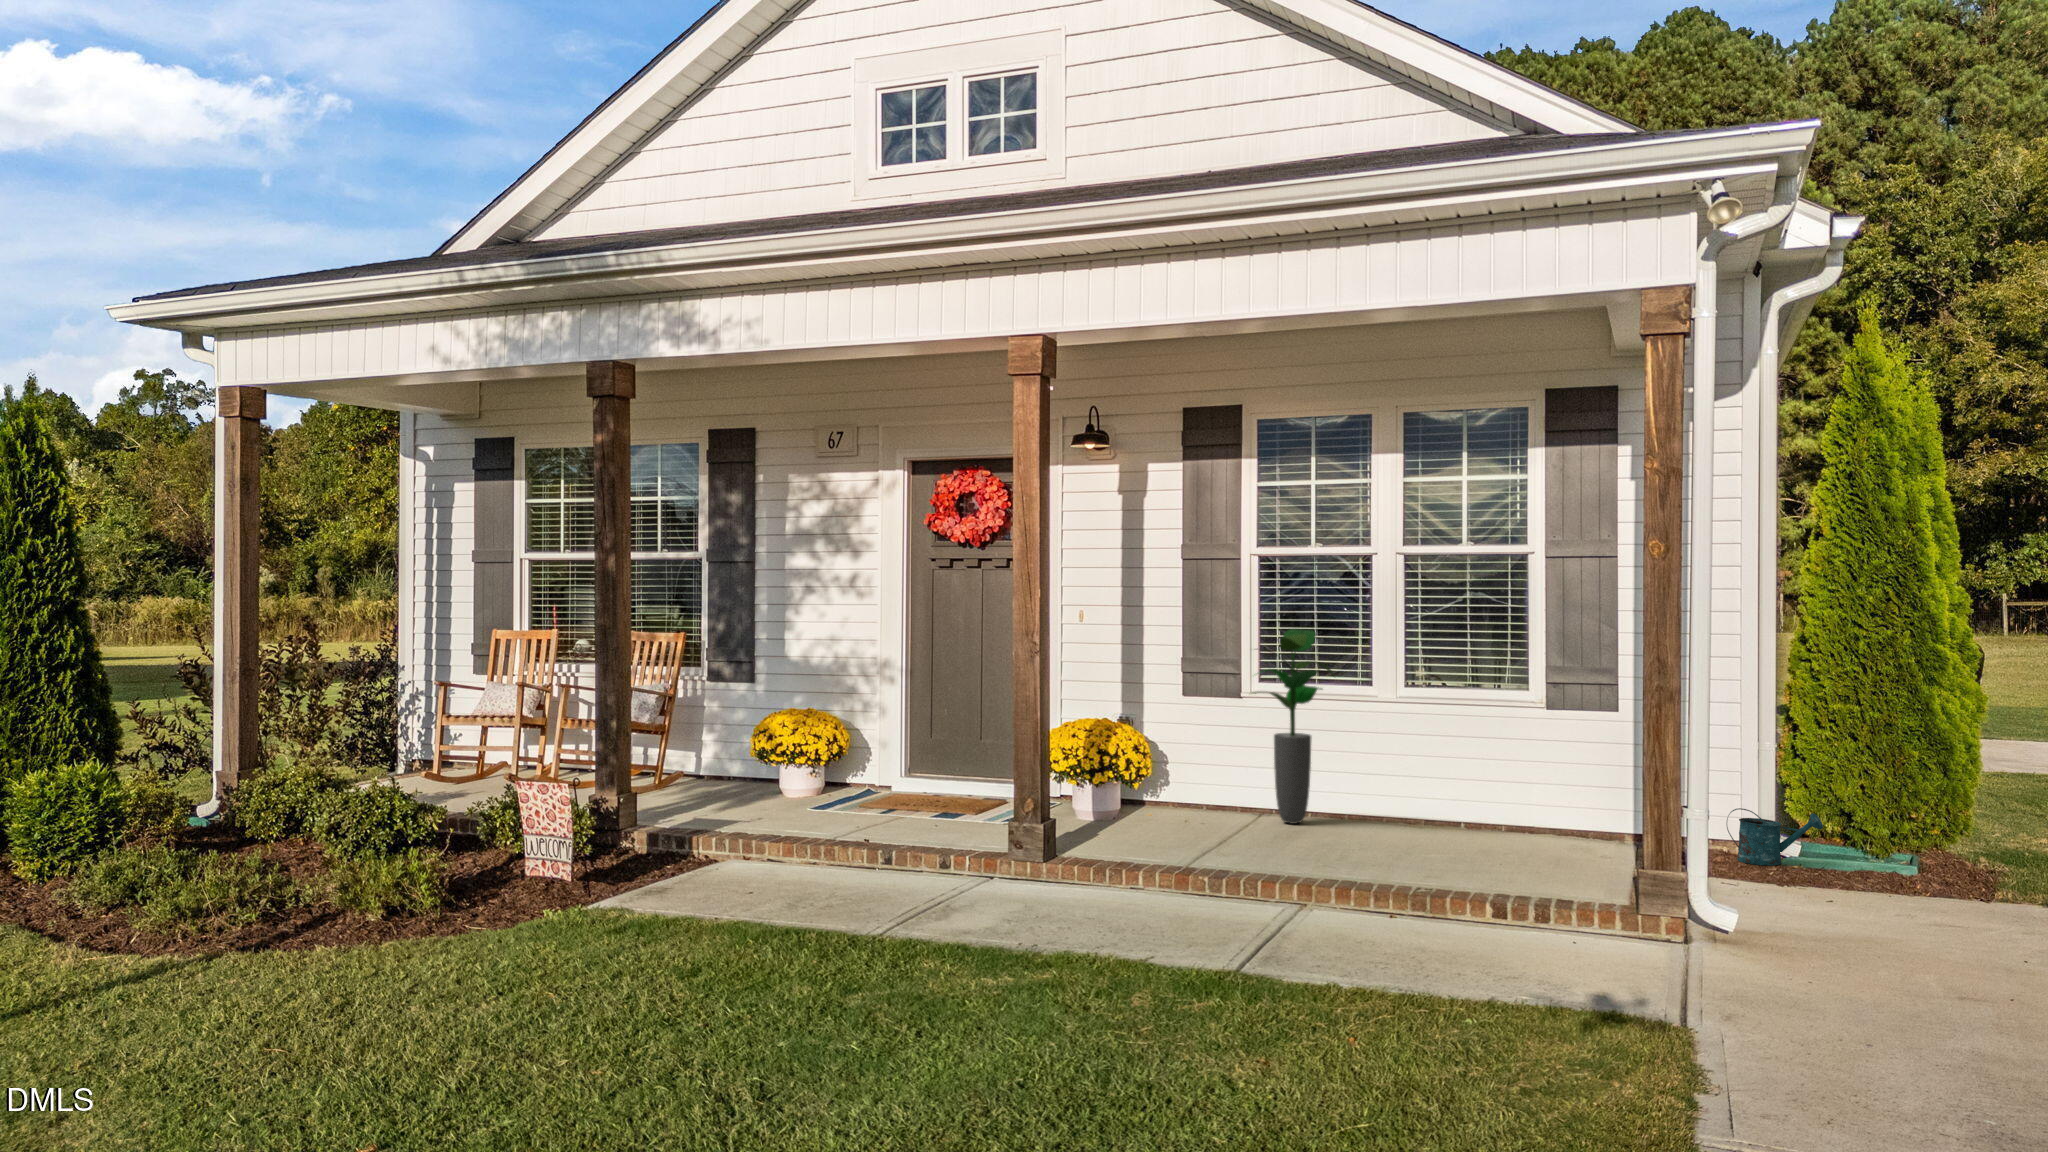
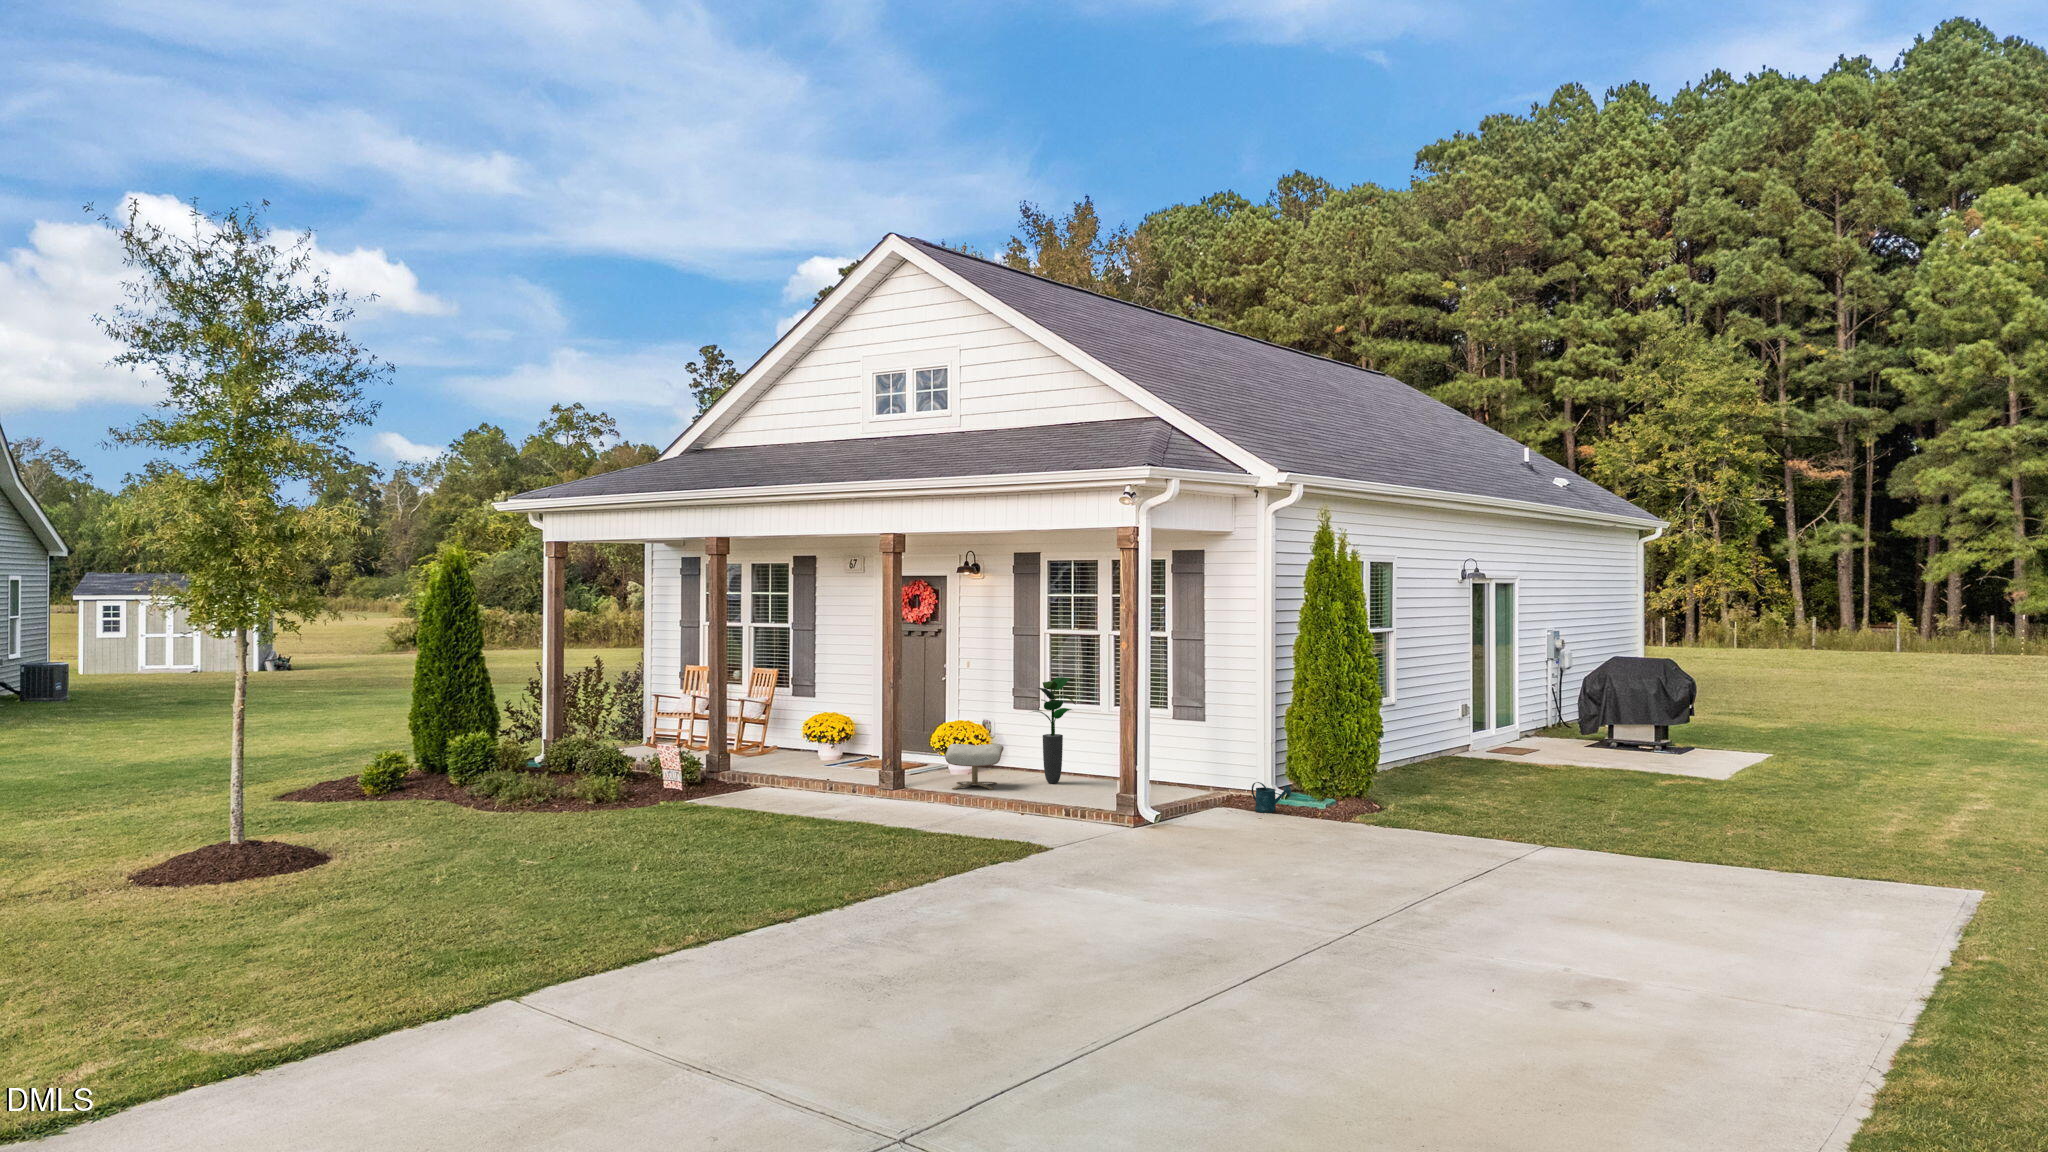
ottoman: none [1112,754,1233,846] -> present [945,744,1004,790]

